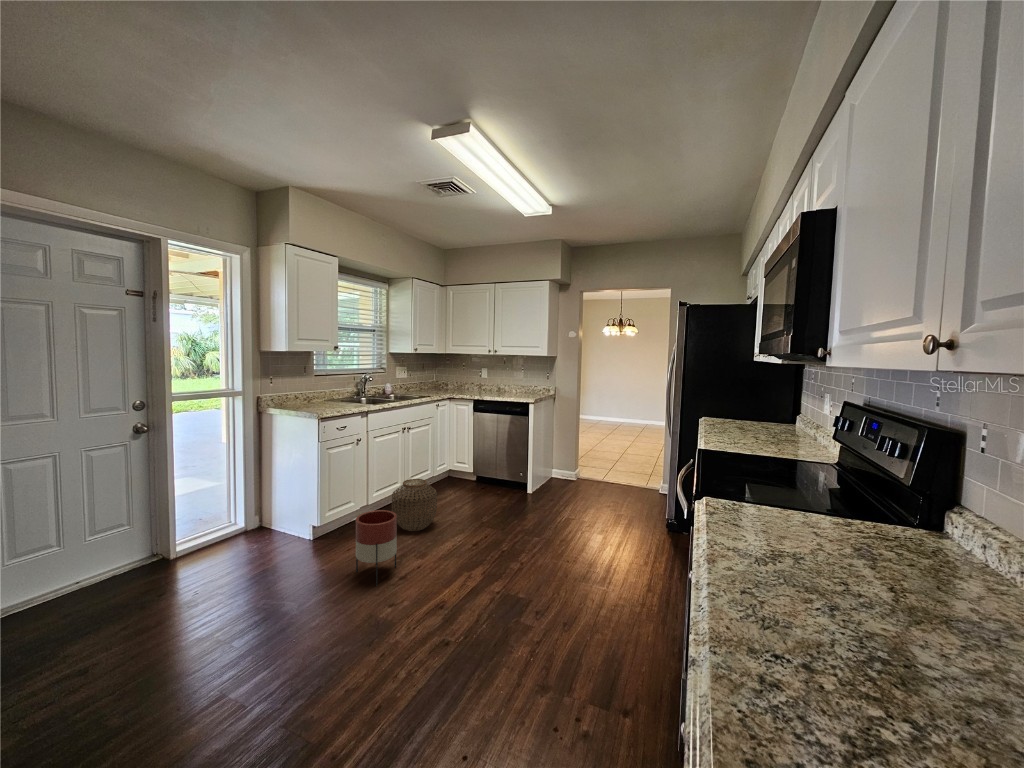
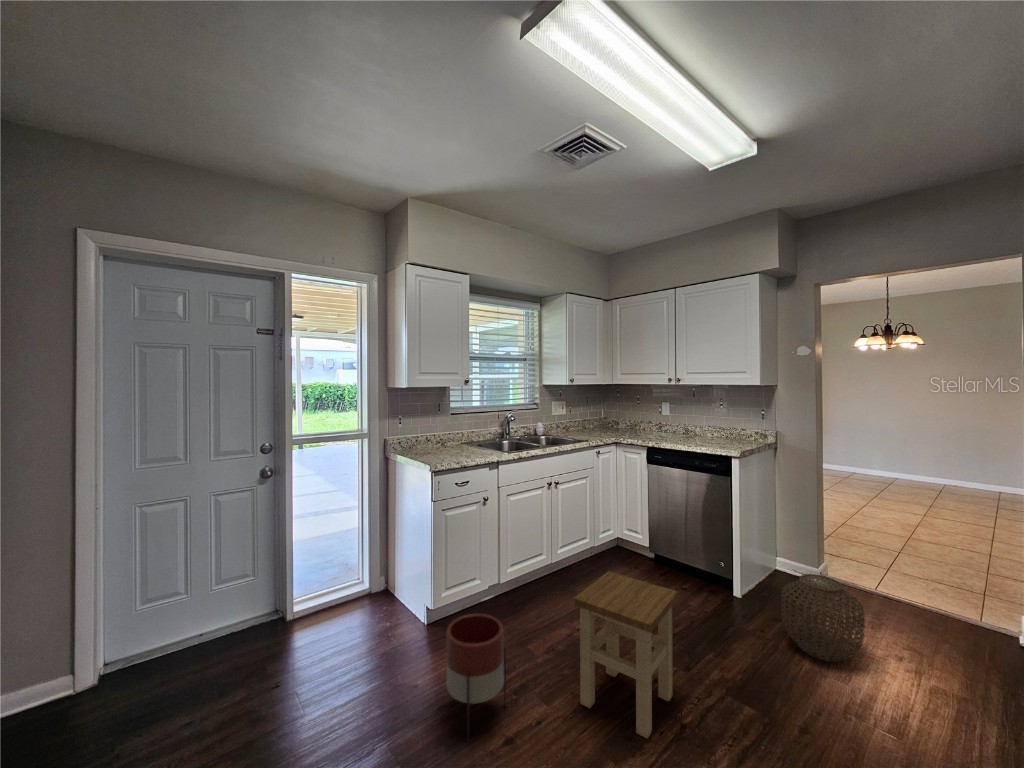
stool: none [442,476,503,562] -> present [574,571,678,738]
woven basket: present [392,479,437,531] -> present [782,574,865,662]

